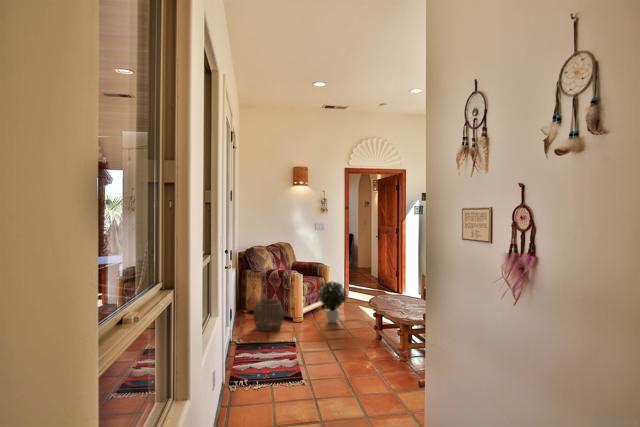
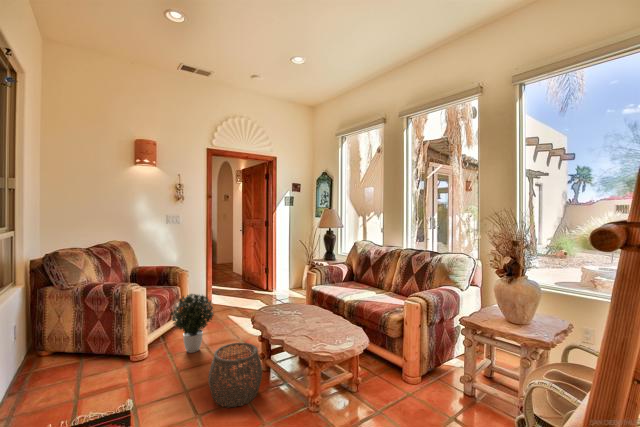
woven basket: present [253,299,283,331] -> present [208,342,262,407]

